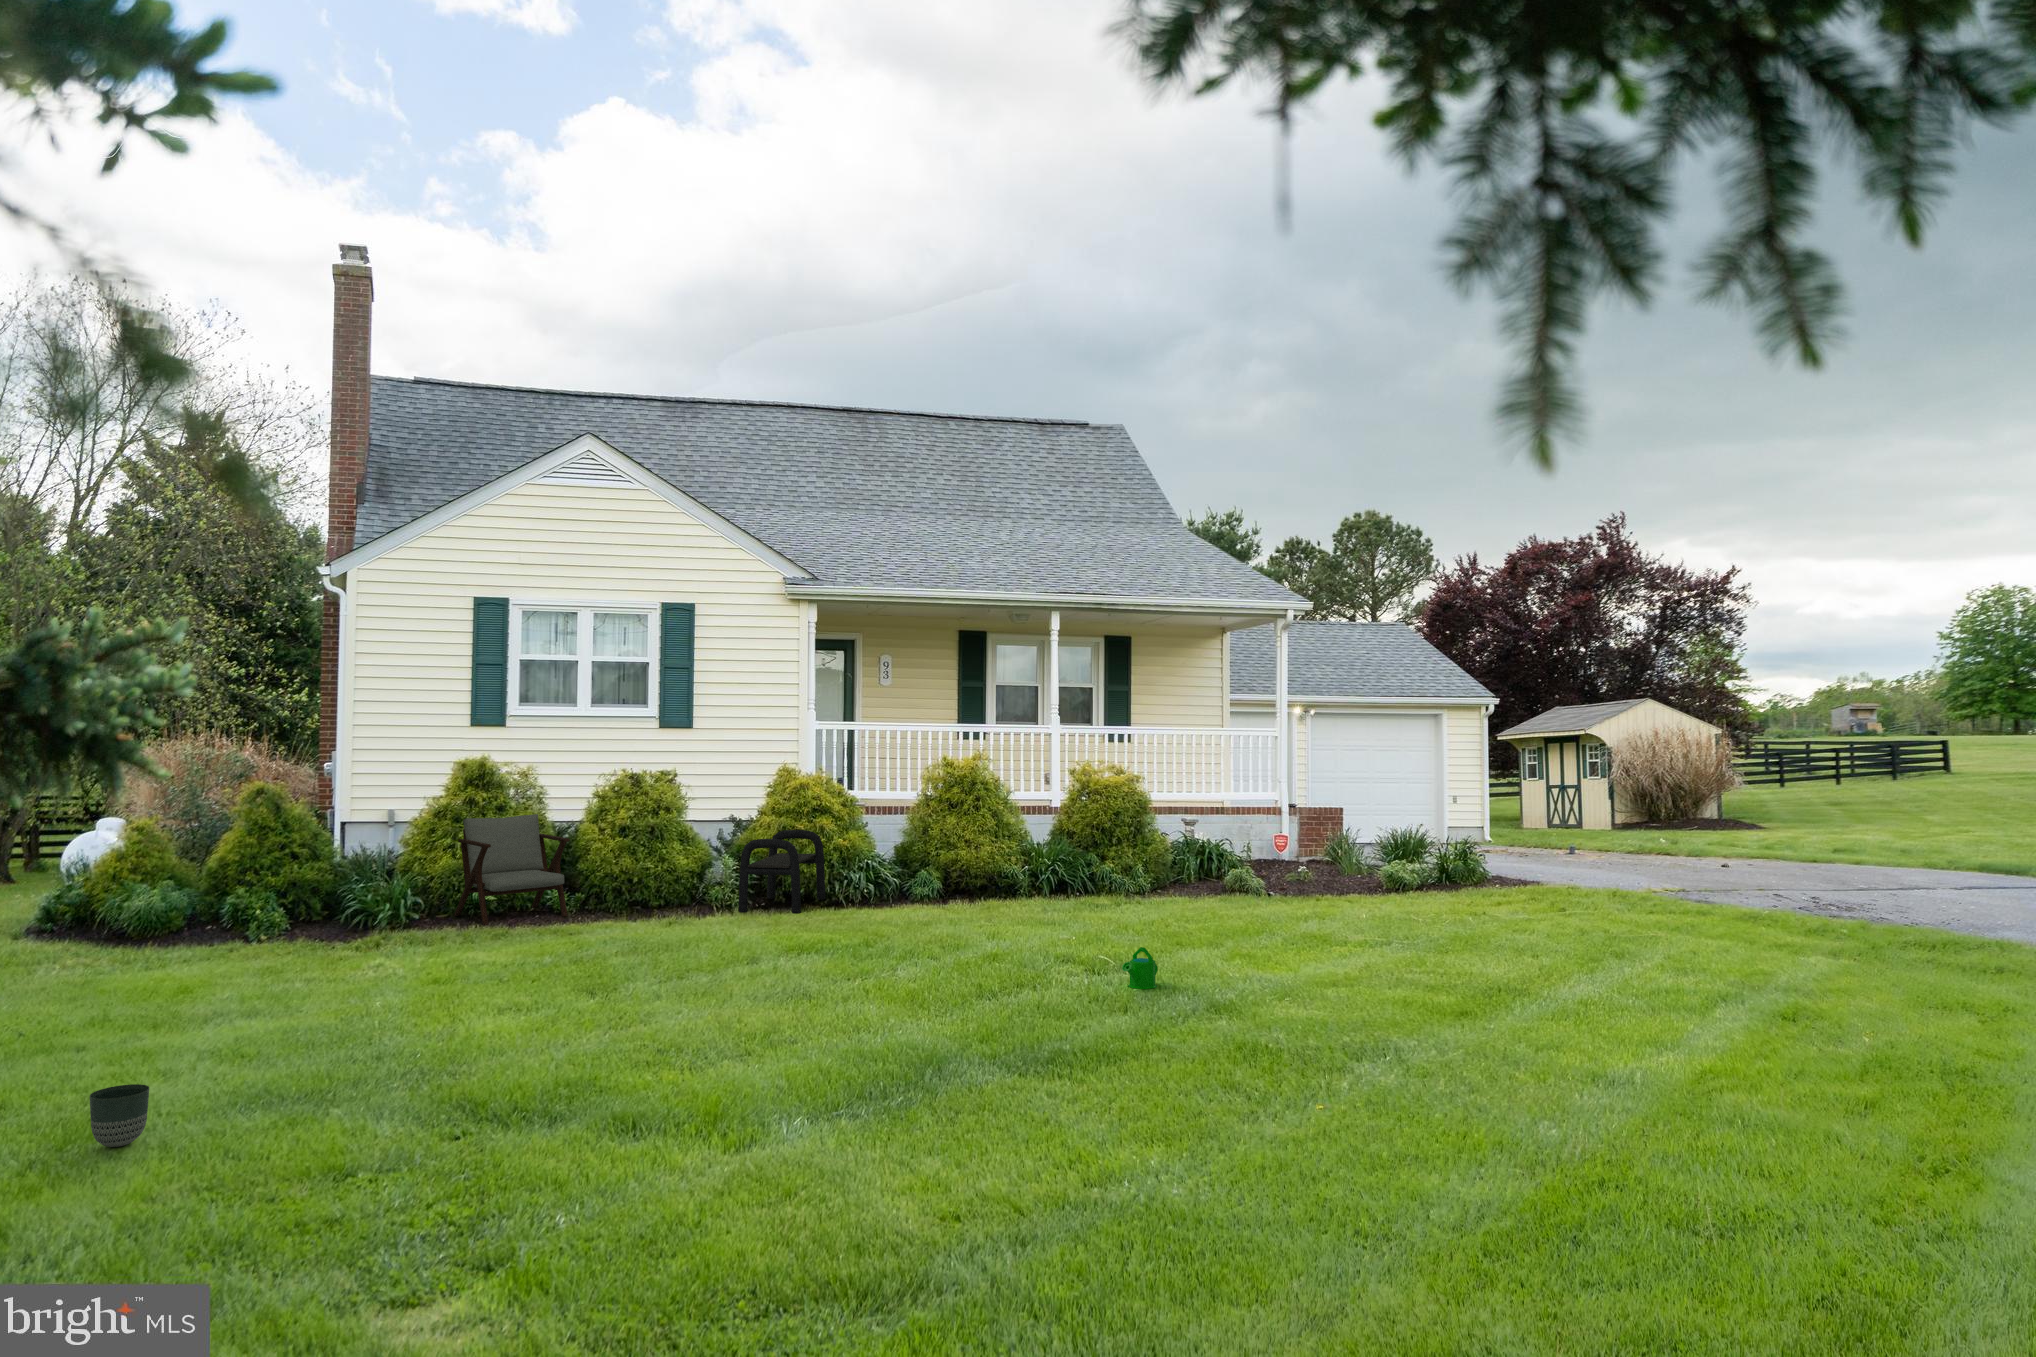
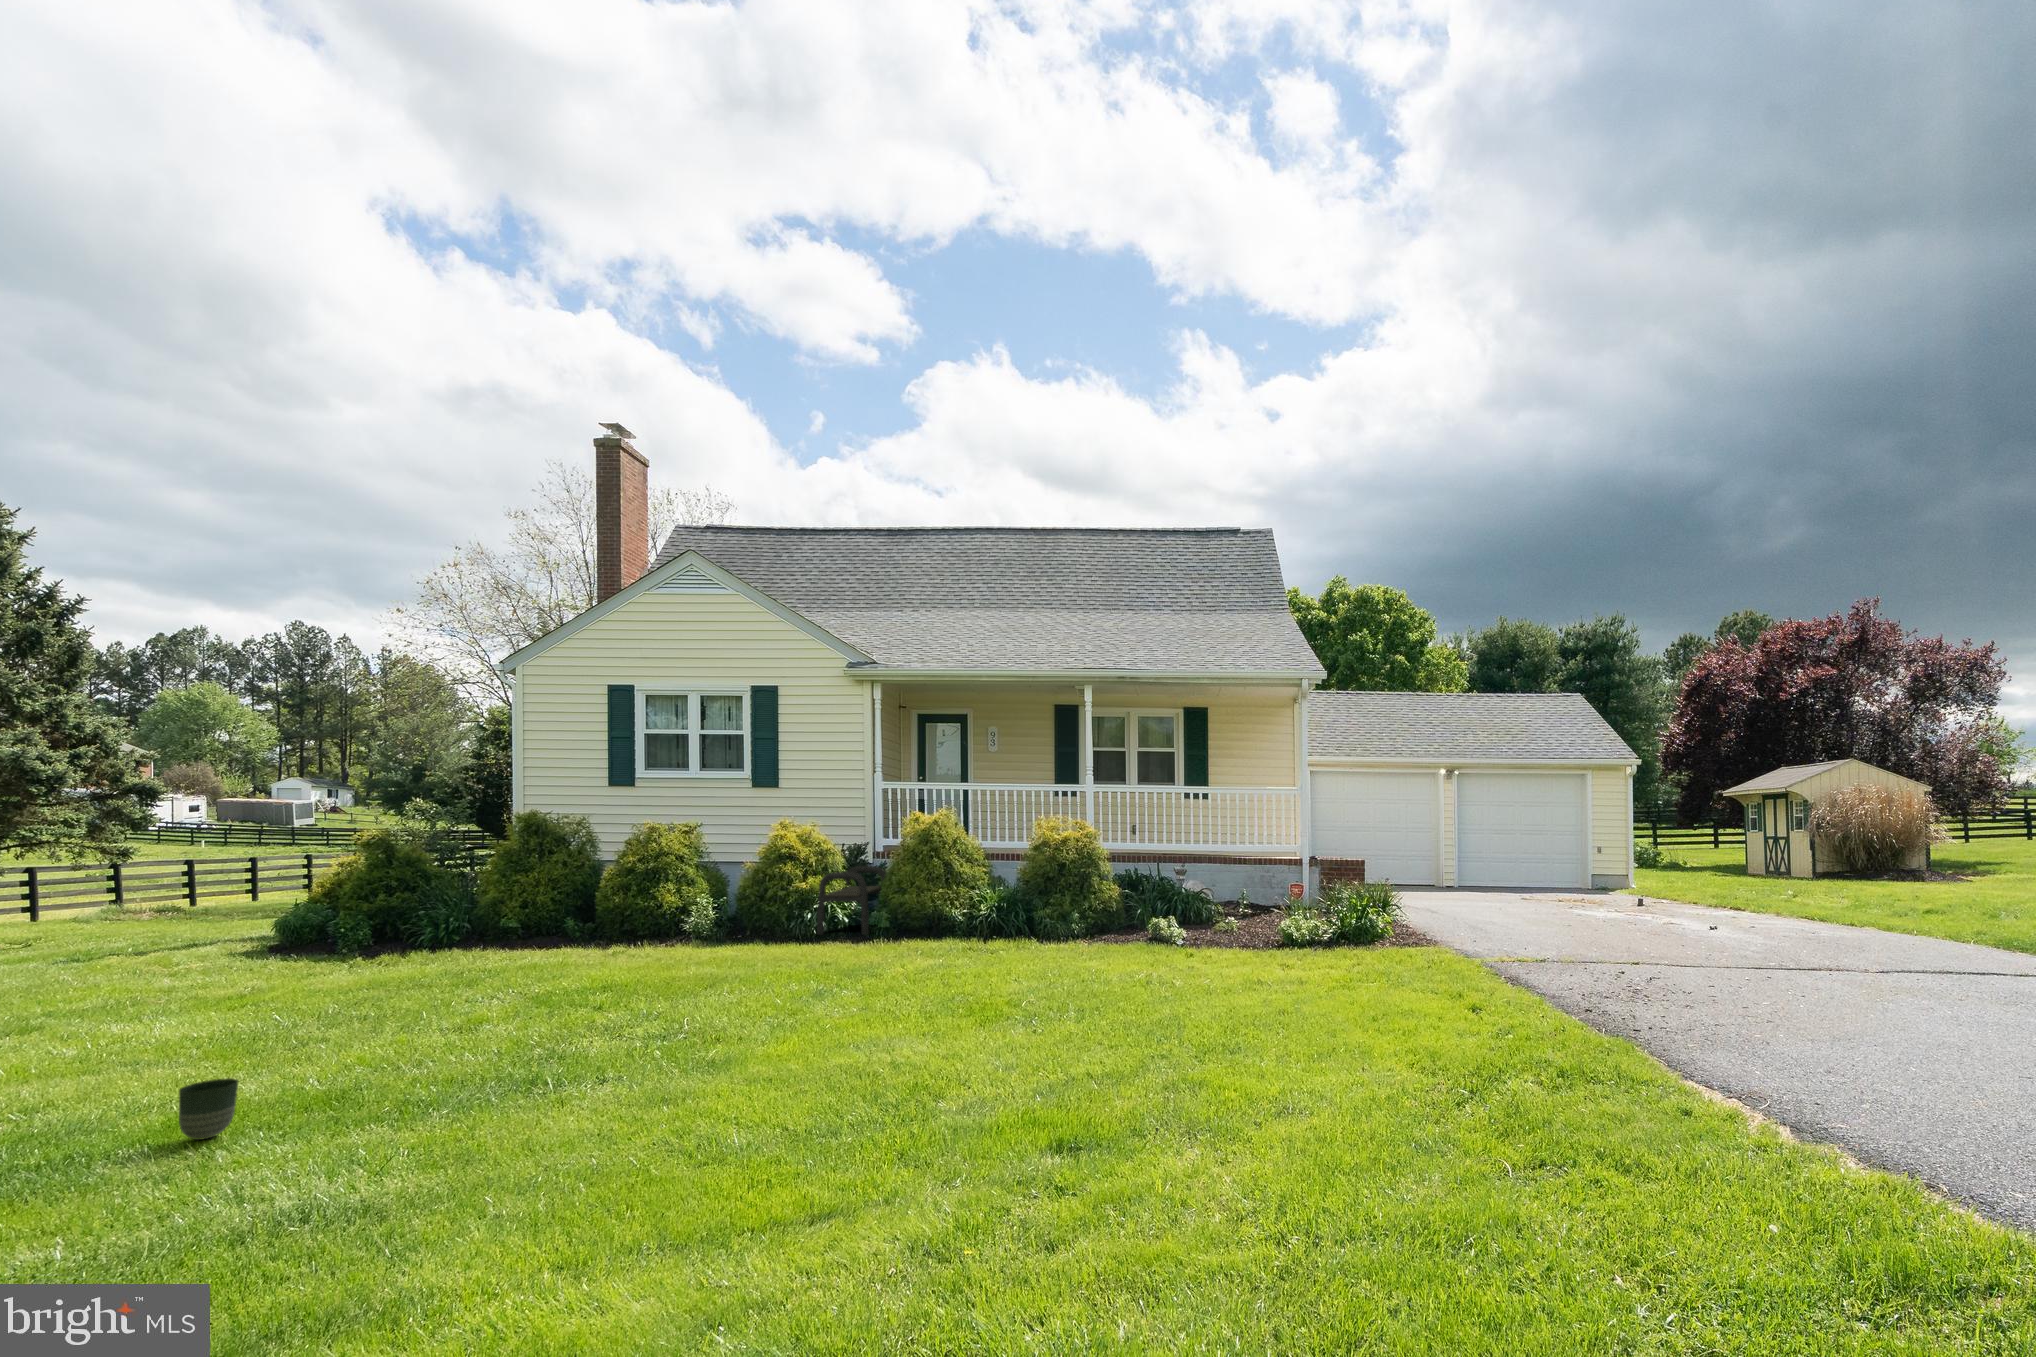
lounge chair: present [454,814,570,925] -> none [578,856,675,950]
watering can: present [1122,947,1158,989] -> none [1148,948,1180,986]

